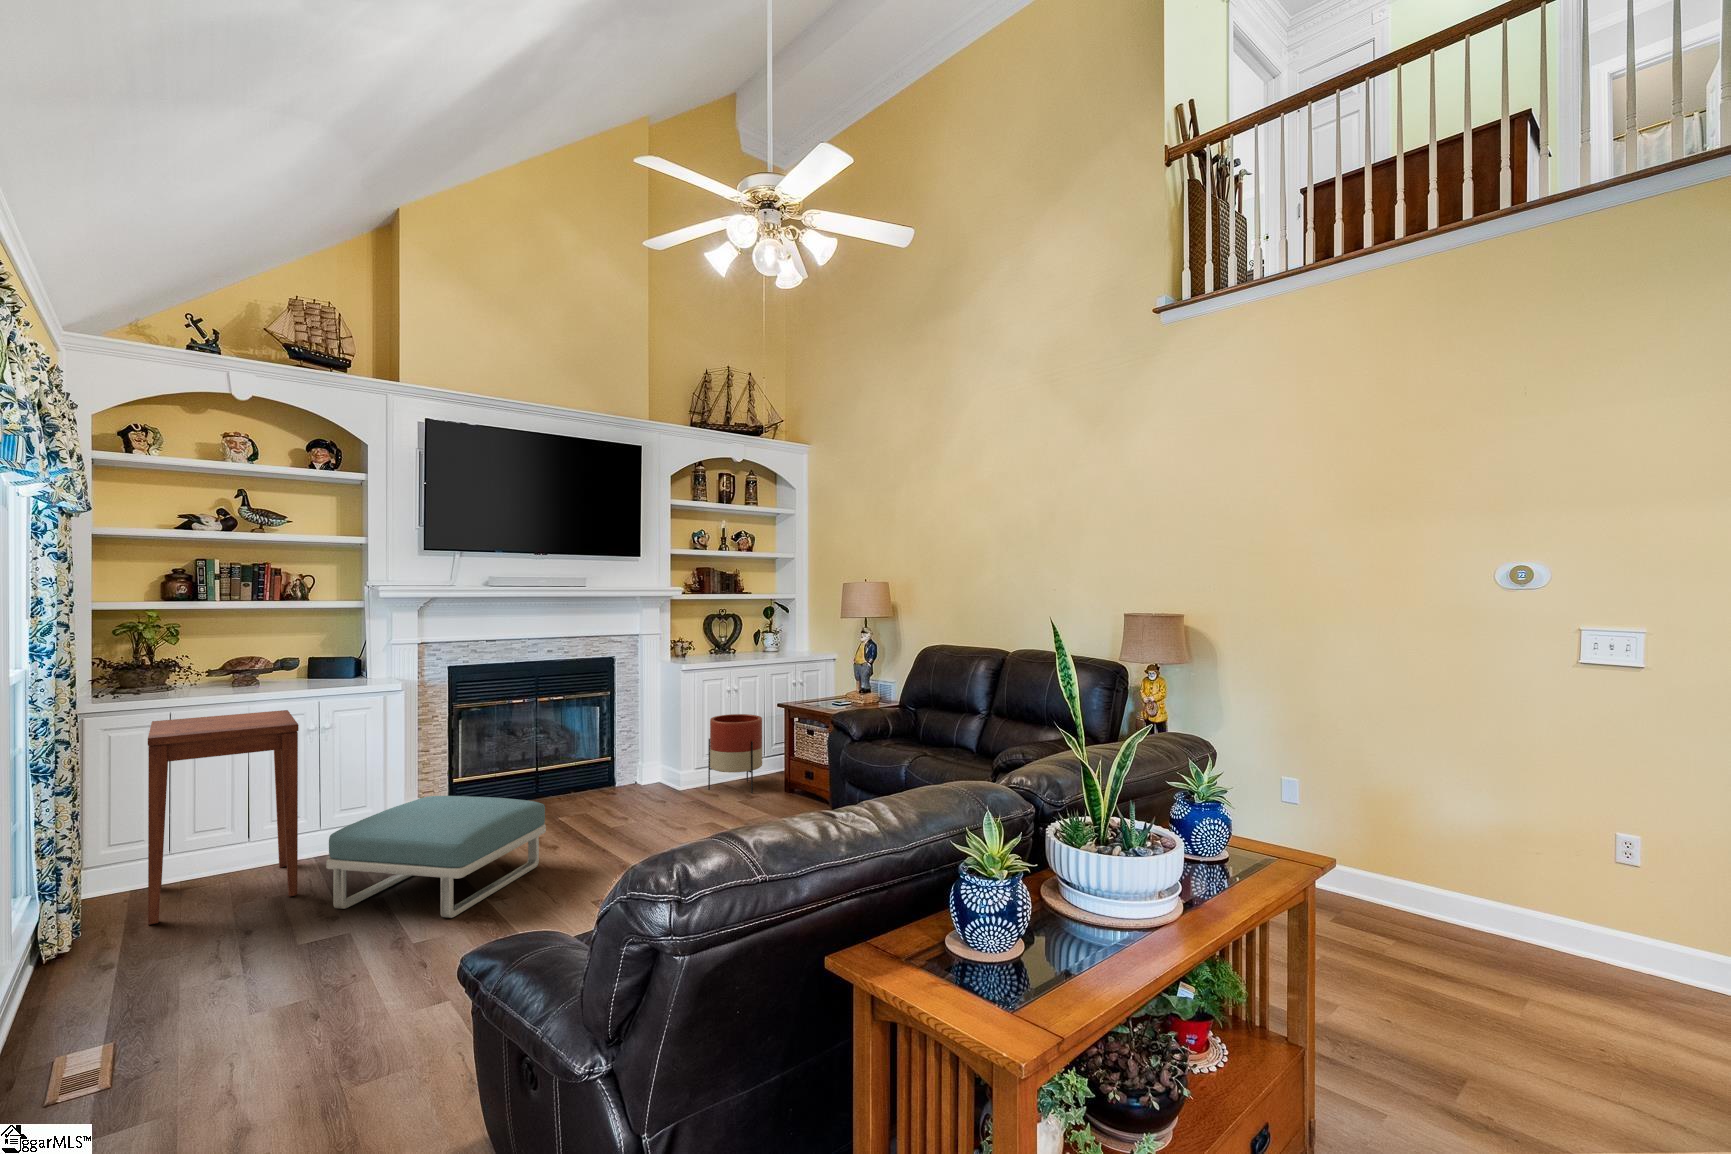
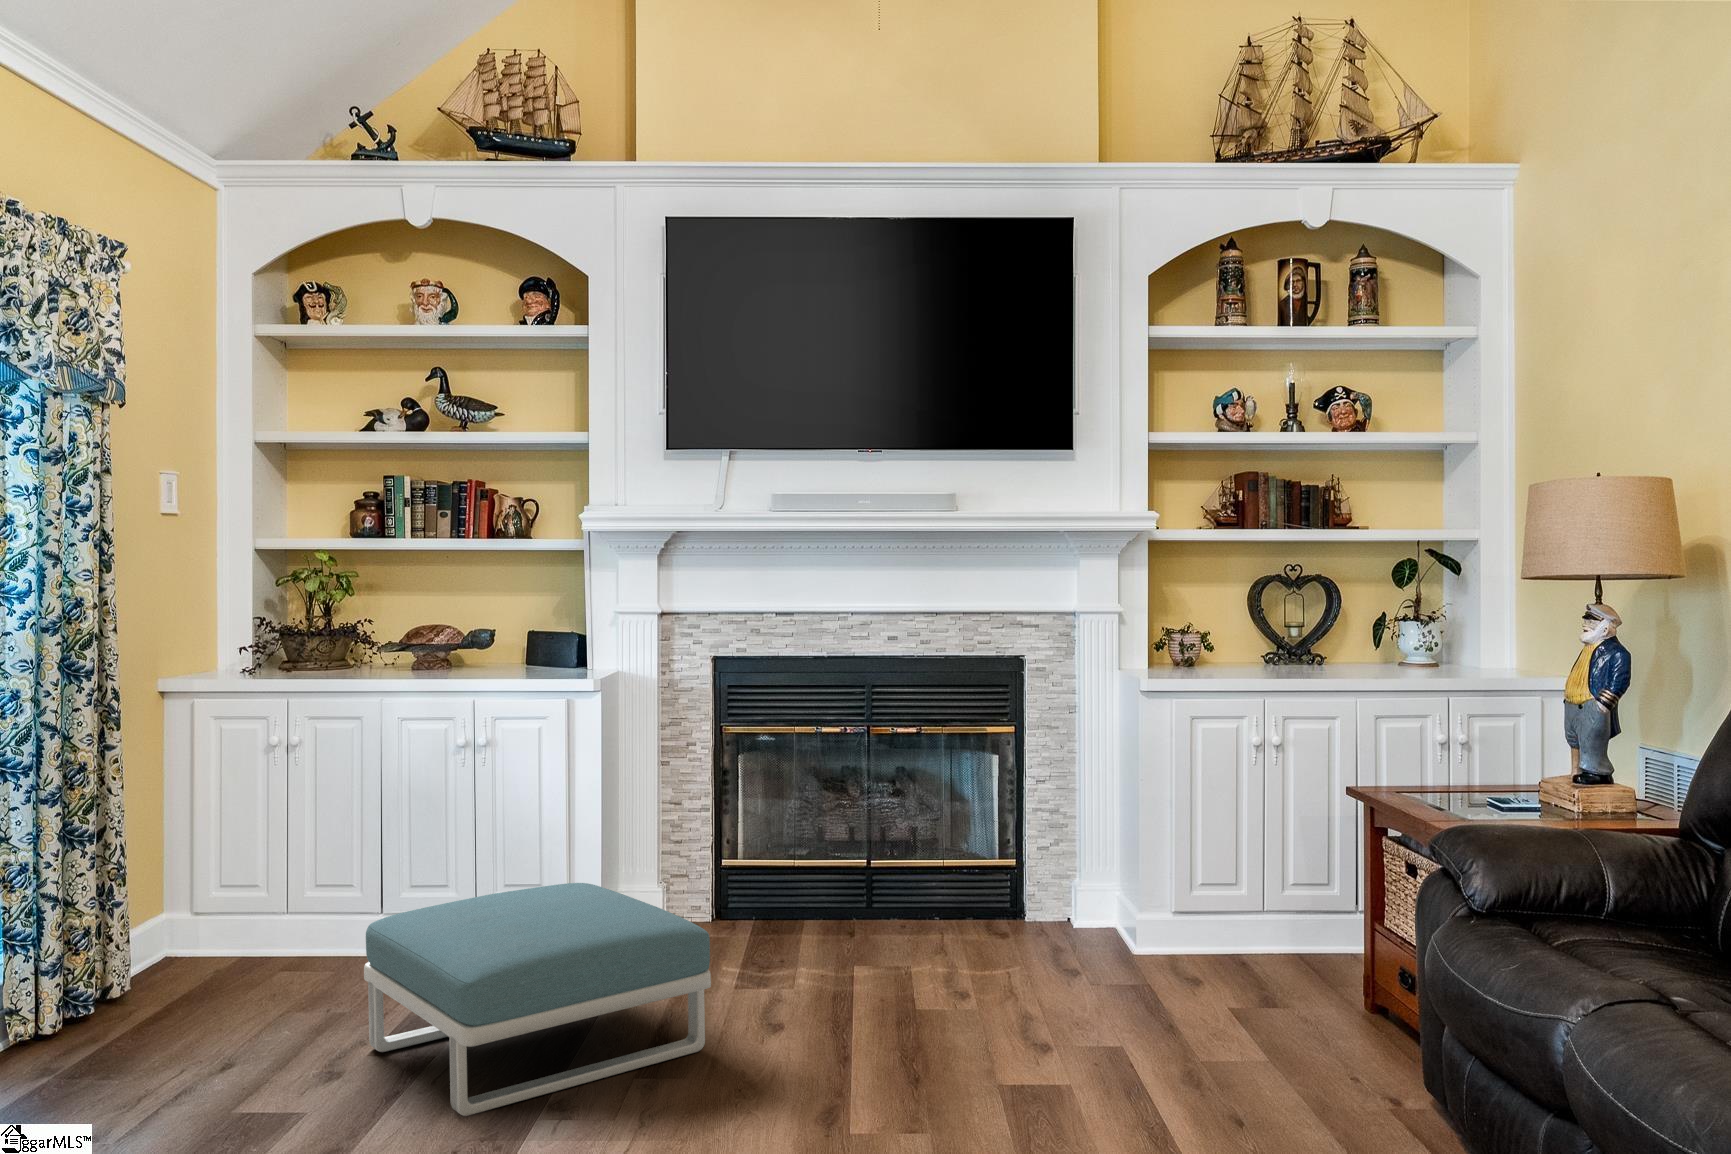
side table: present [148,710,299,925] -> none [182,711,431,1011]
planter: present [708,714,762,793] -> none [1184,798,1306,985]

